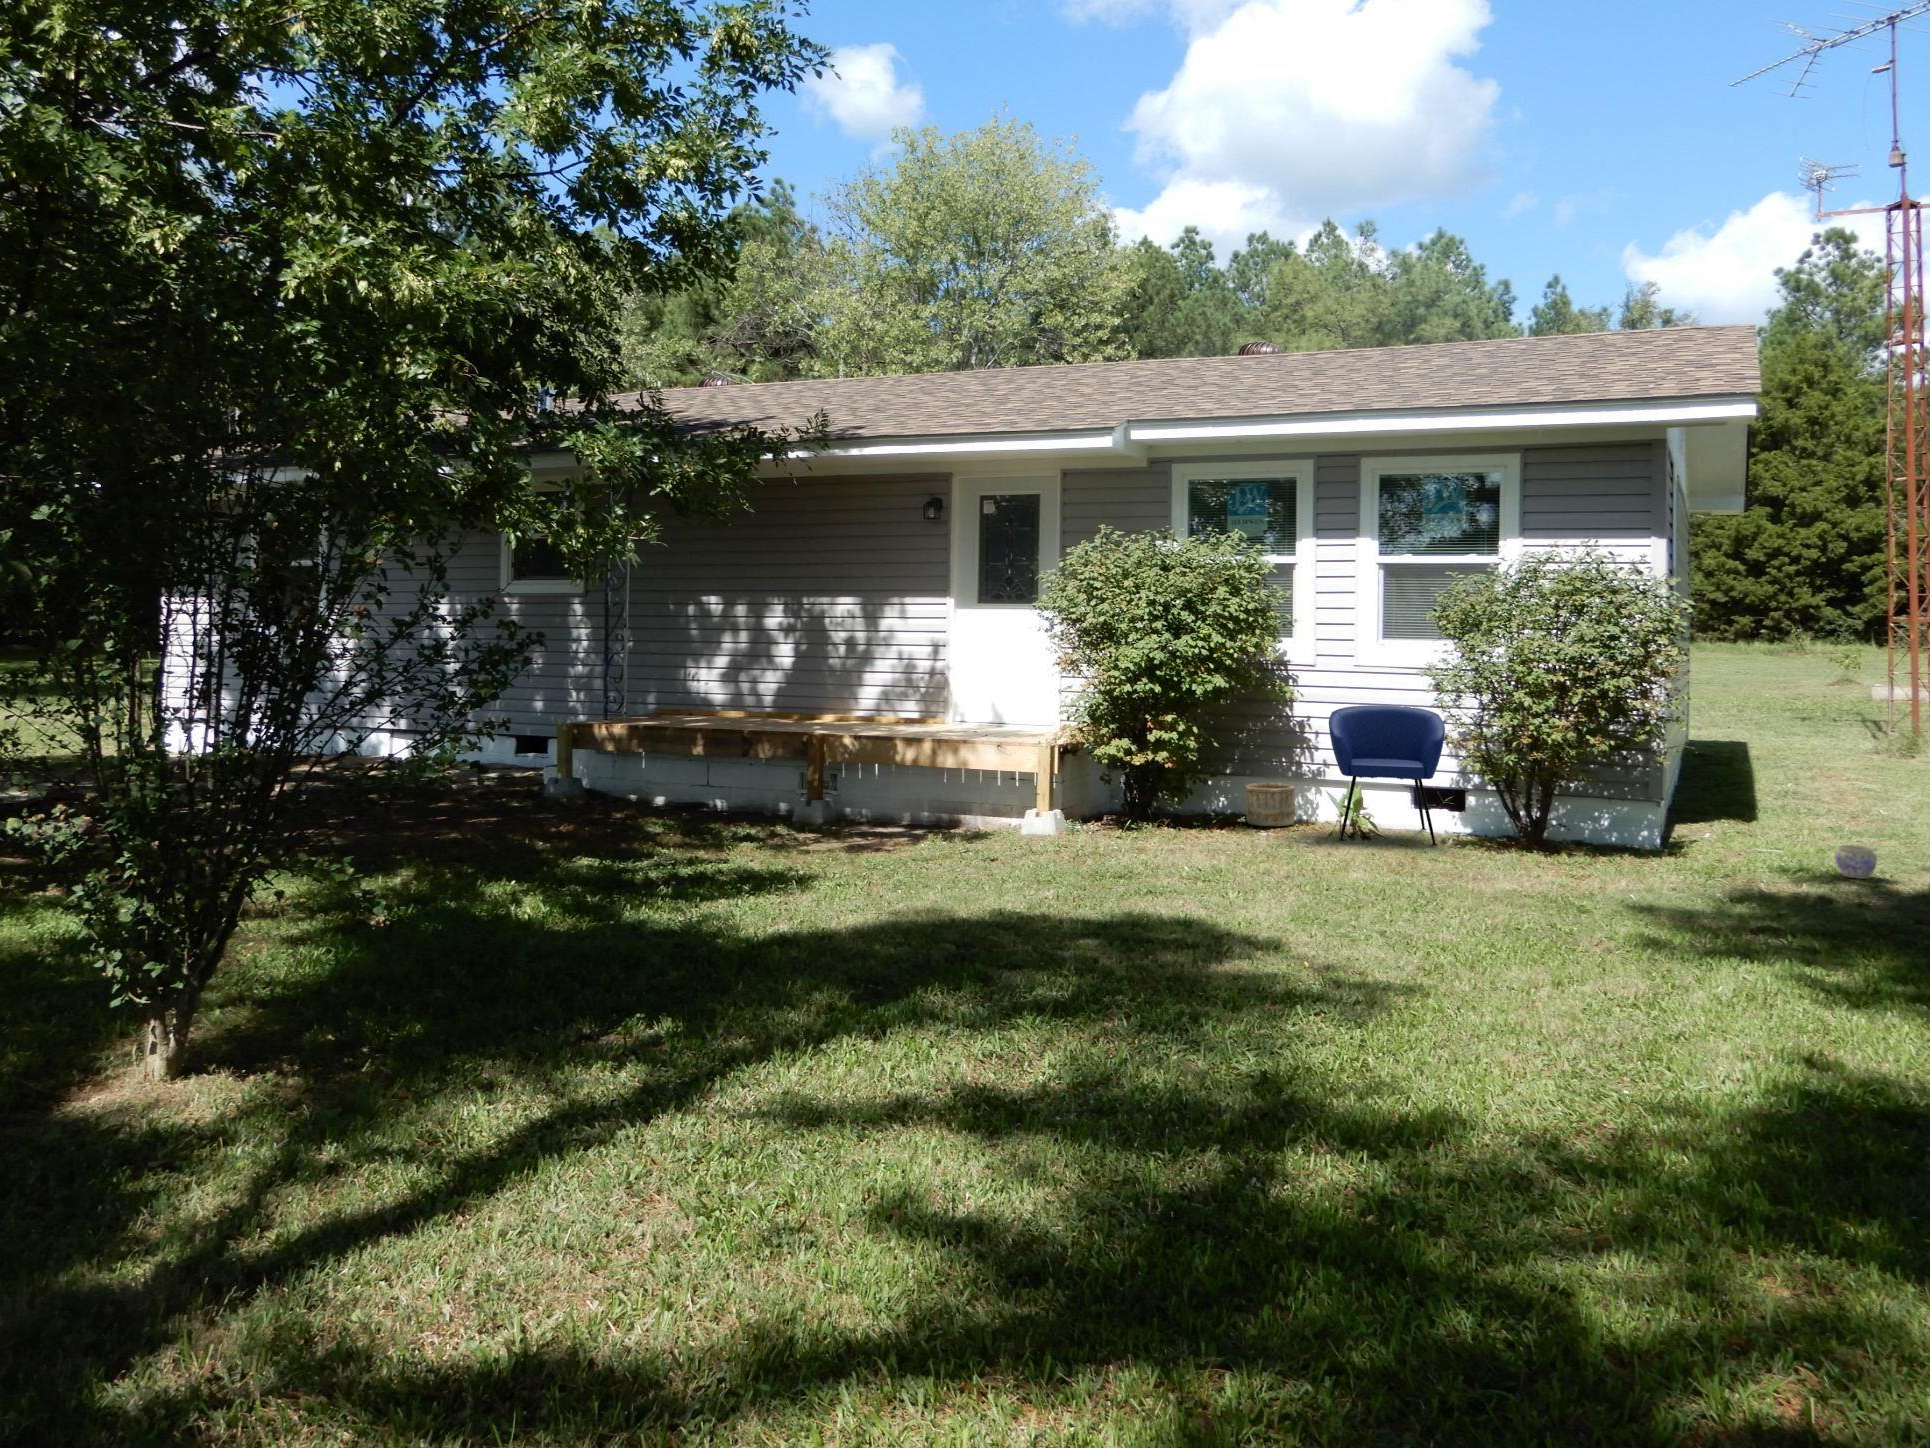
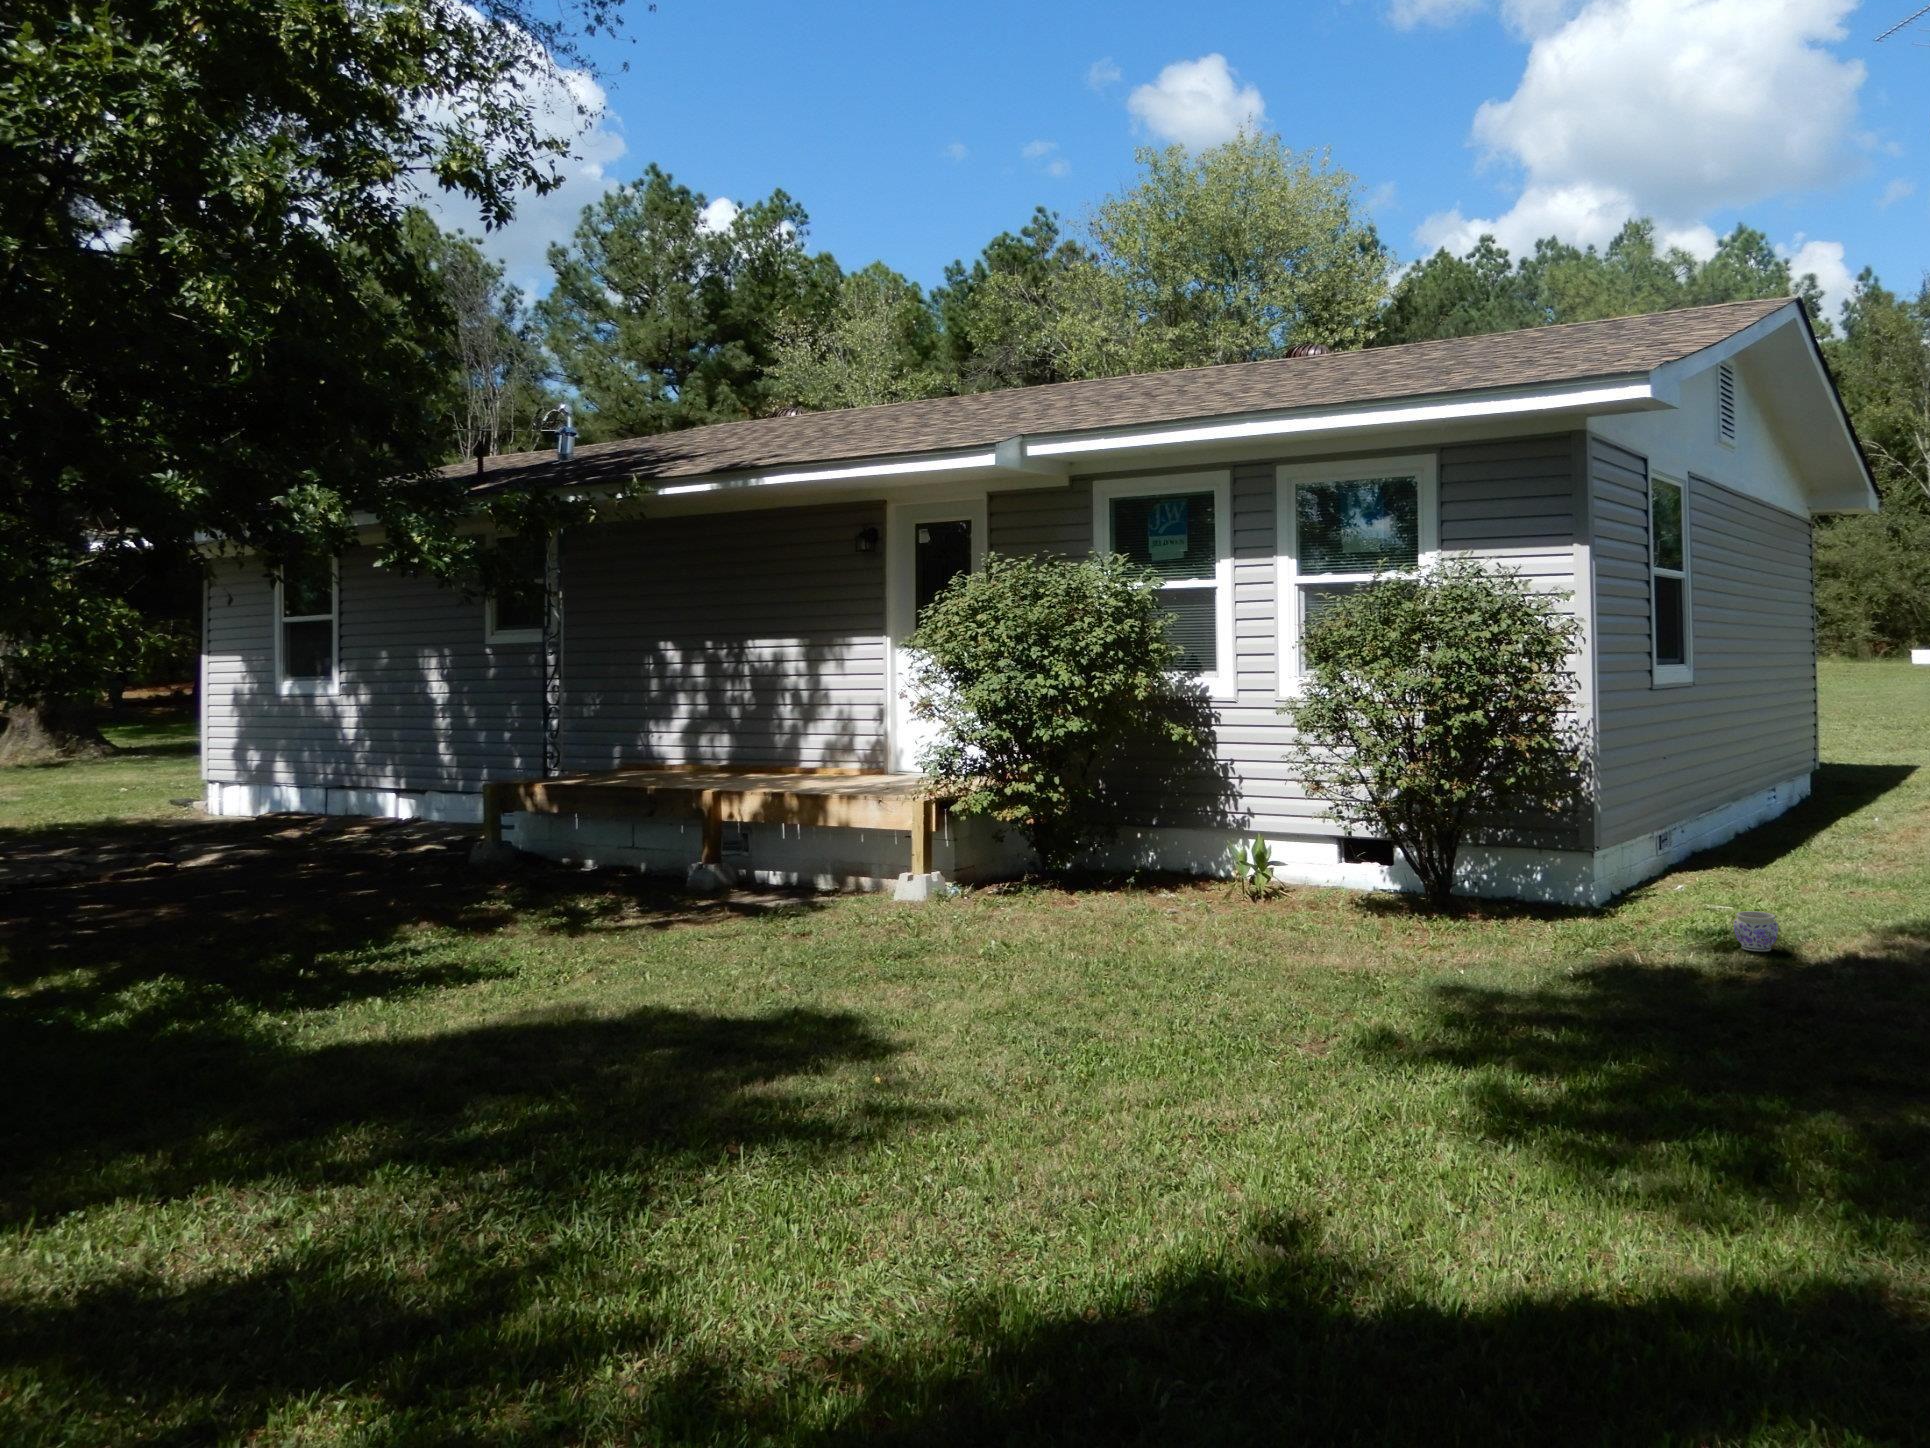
armchair: present [1329,705,1445,845] -> none [1223,748,1355,909]
wooden bucket: present [1244,783,1296,826] -> none [1156,835,1211,886]

